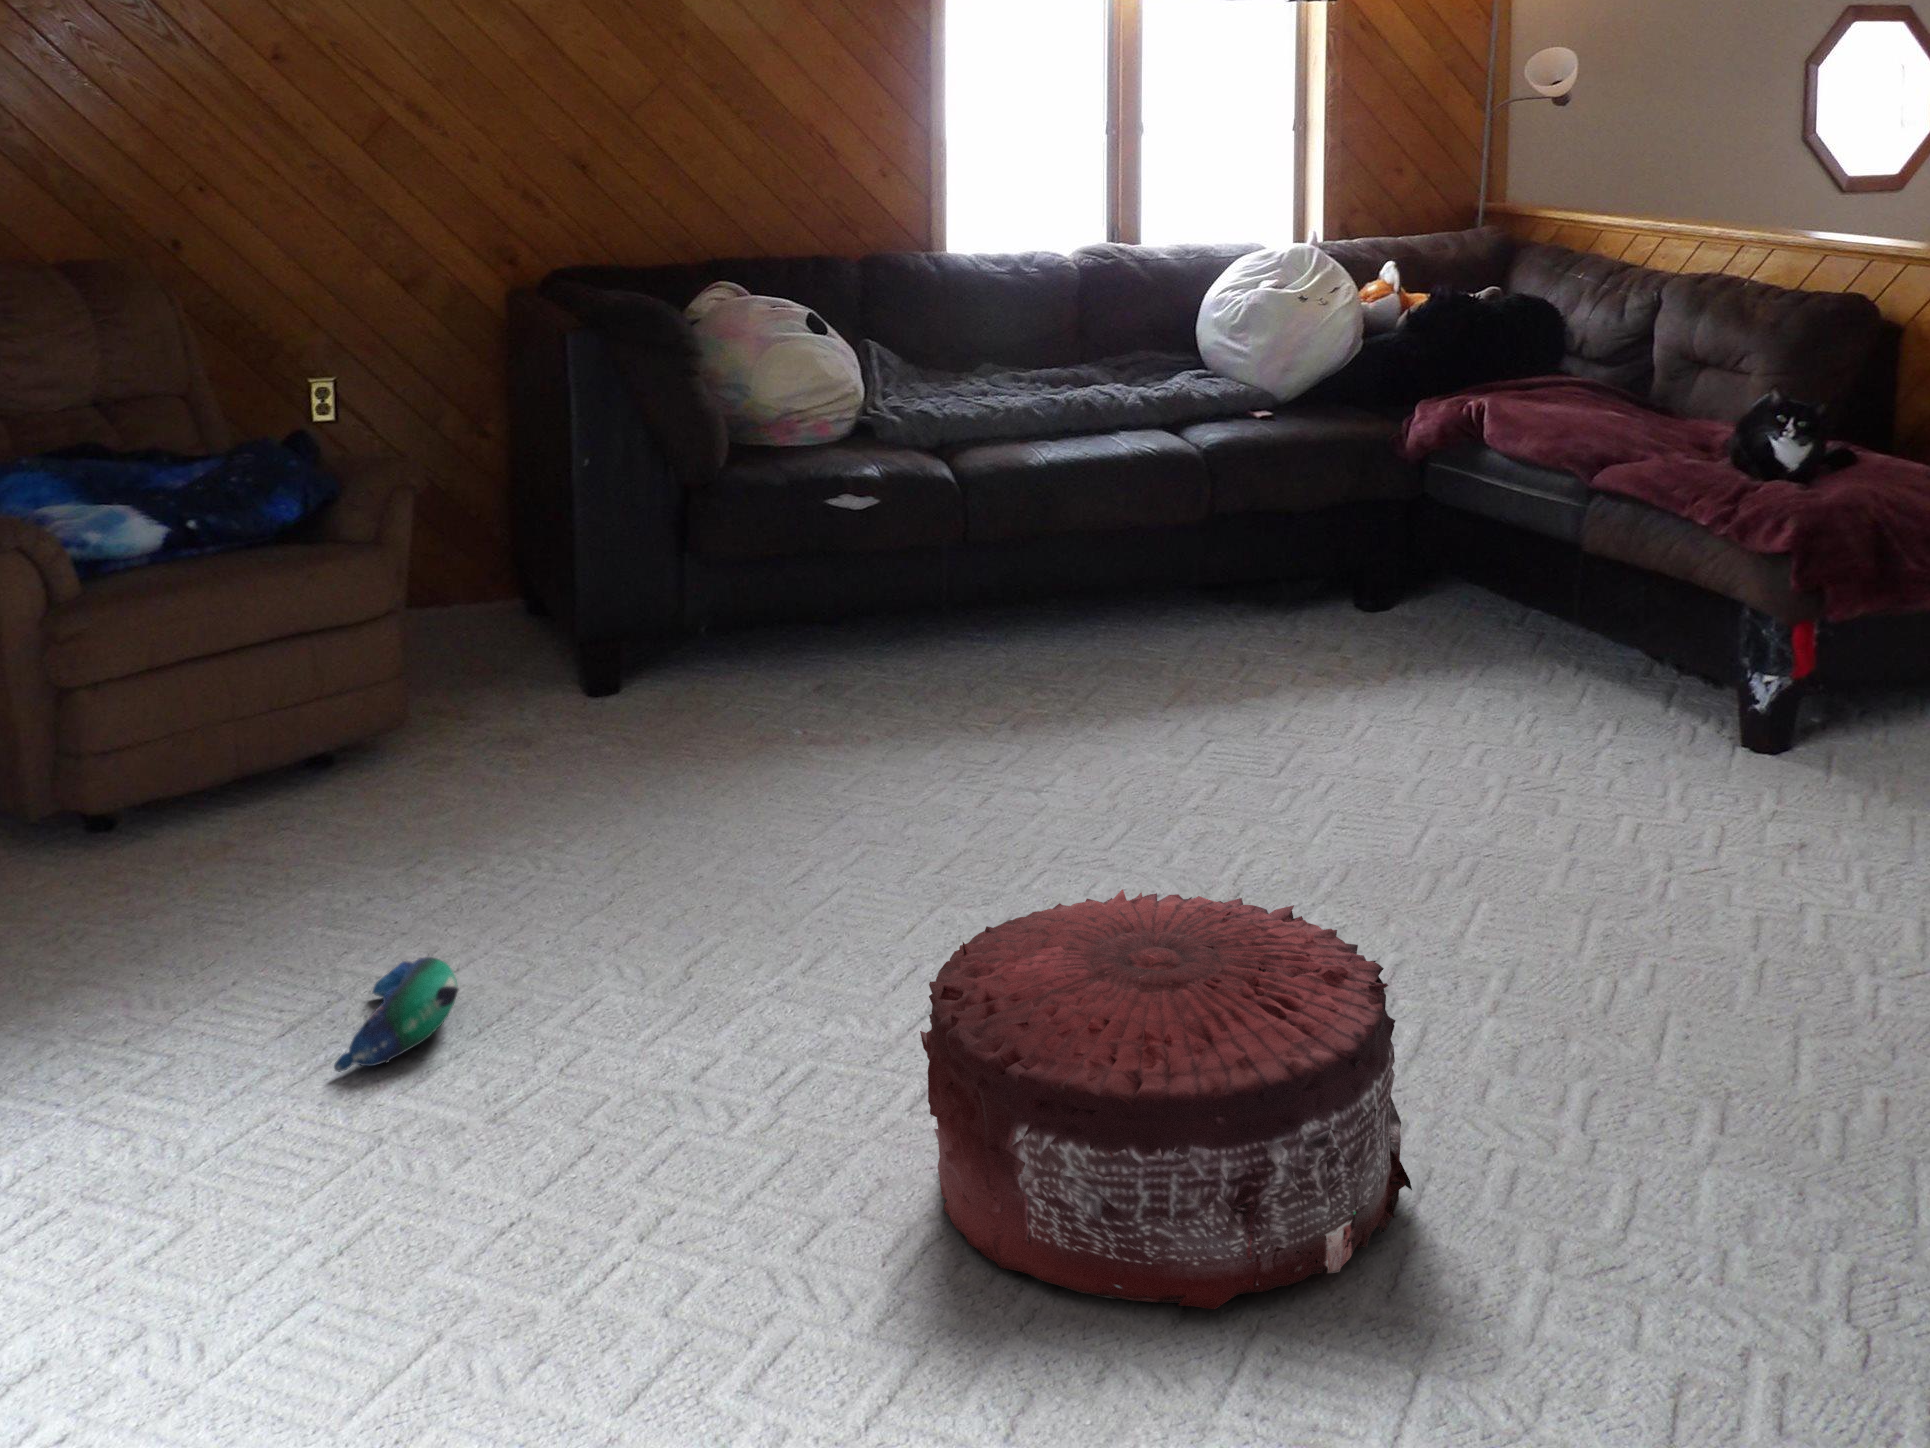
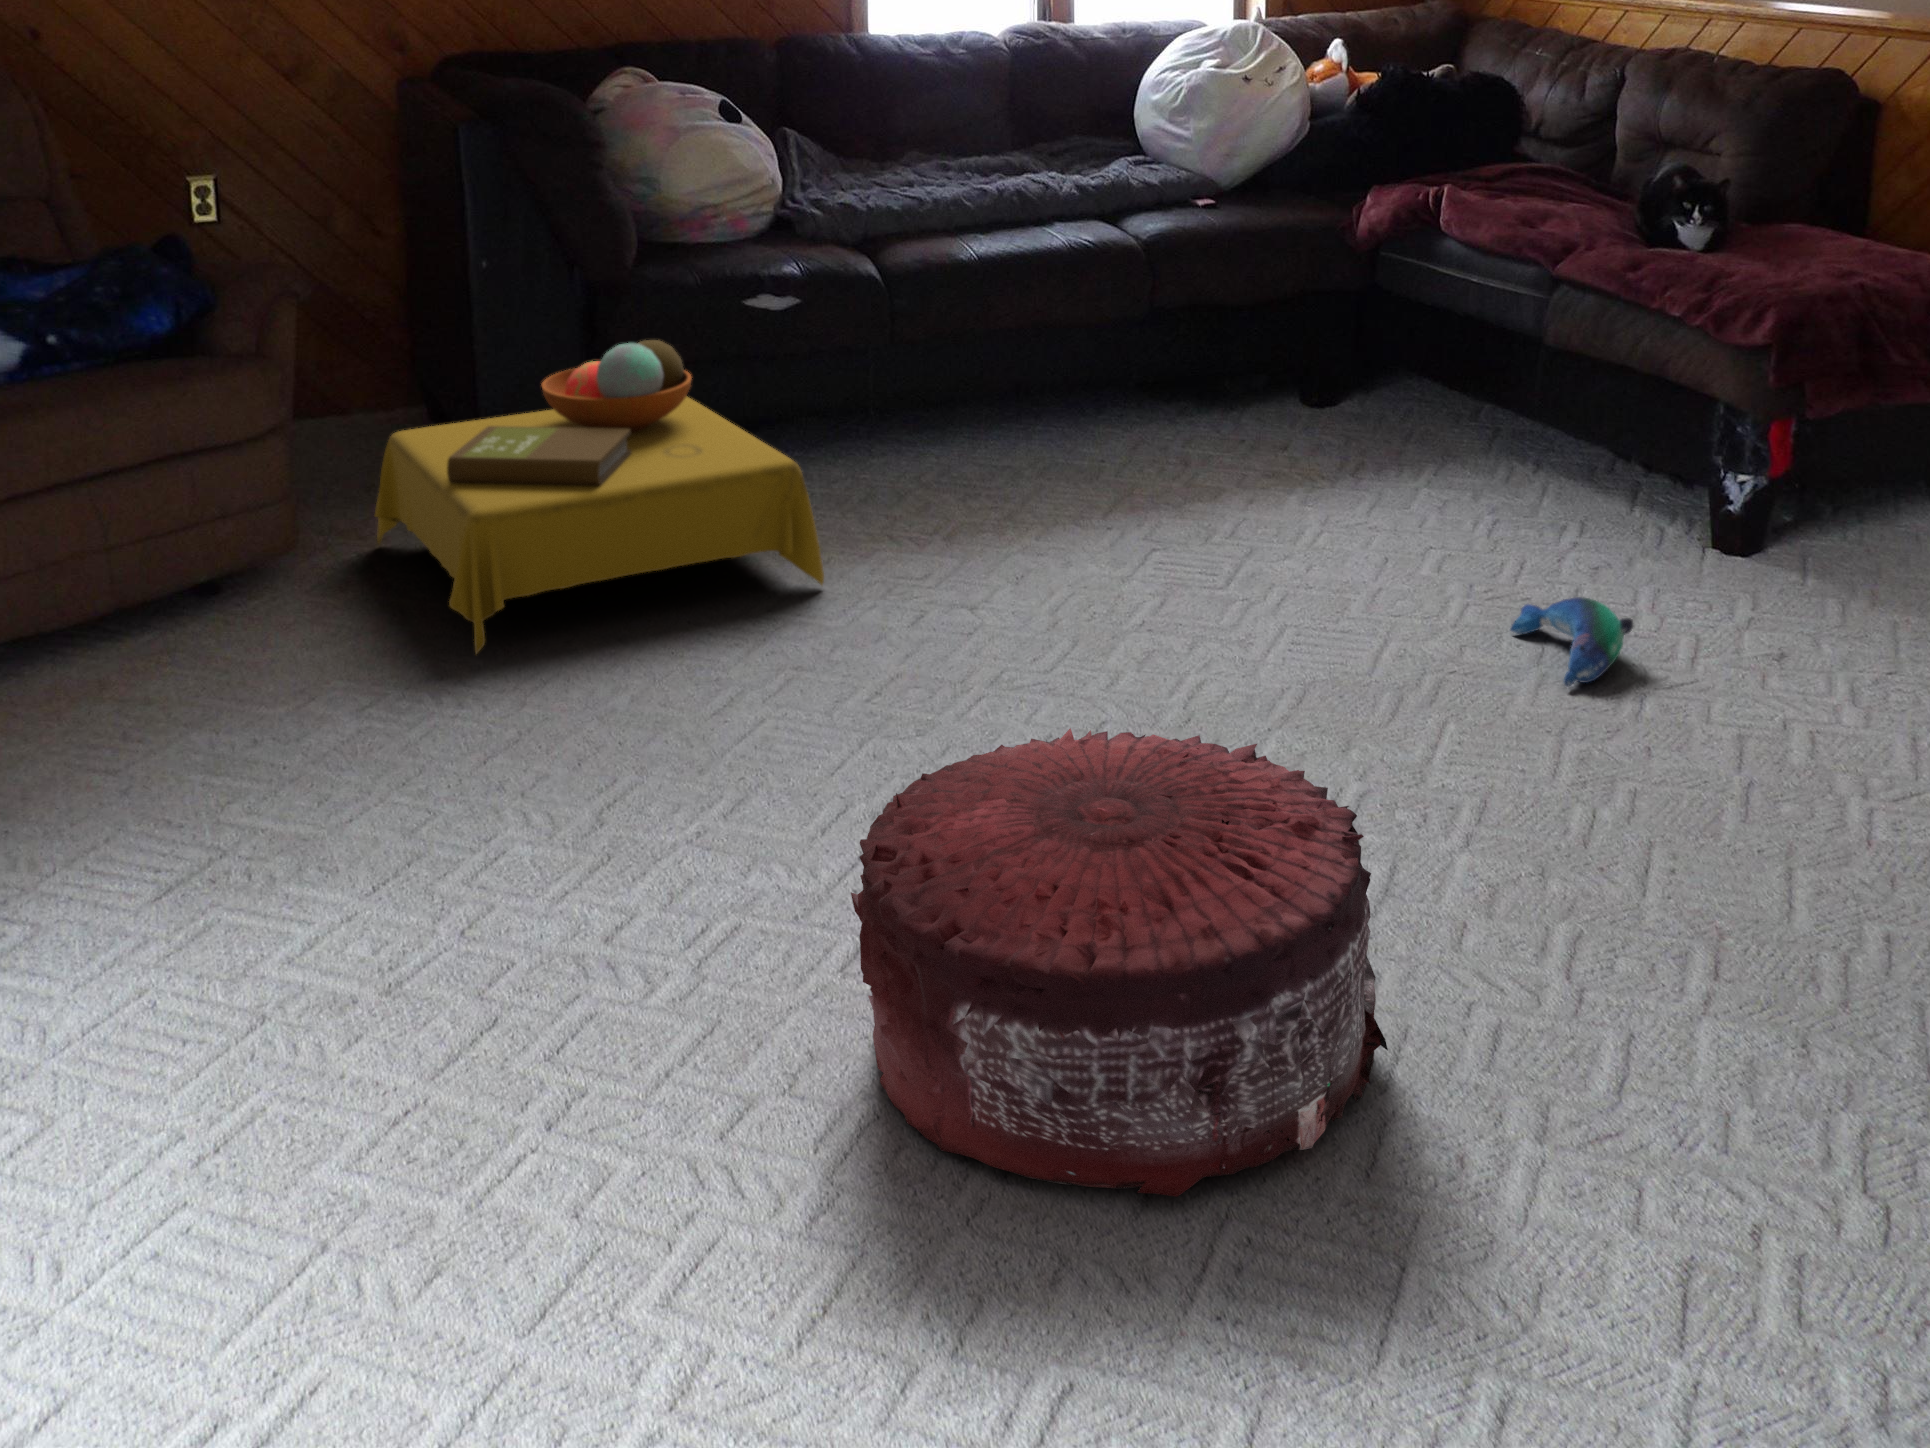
side table: none [466,536,892,831] -> present [375,340,824,654]
plush toy: present [334,957,459,1072] -> present [1510,597,1633,687]

